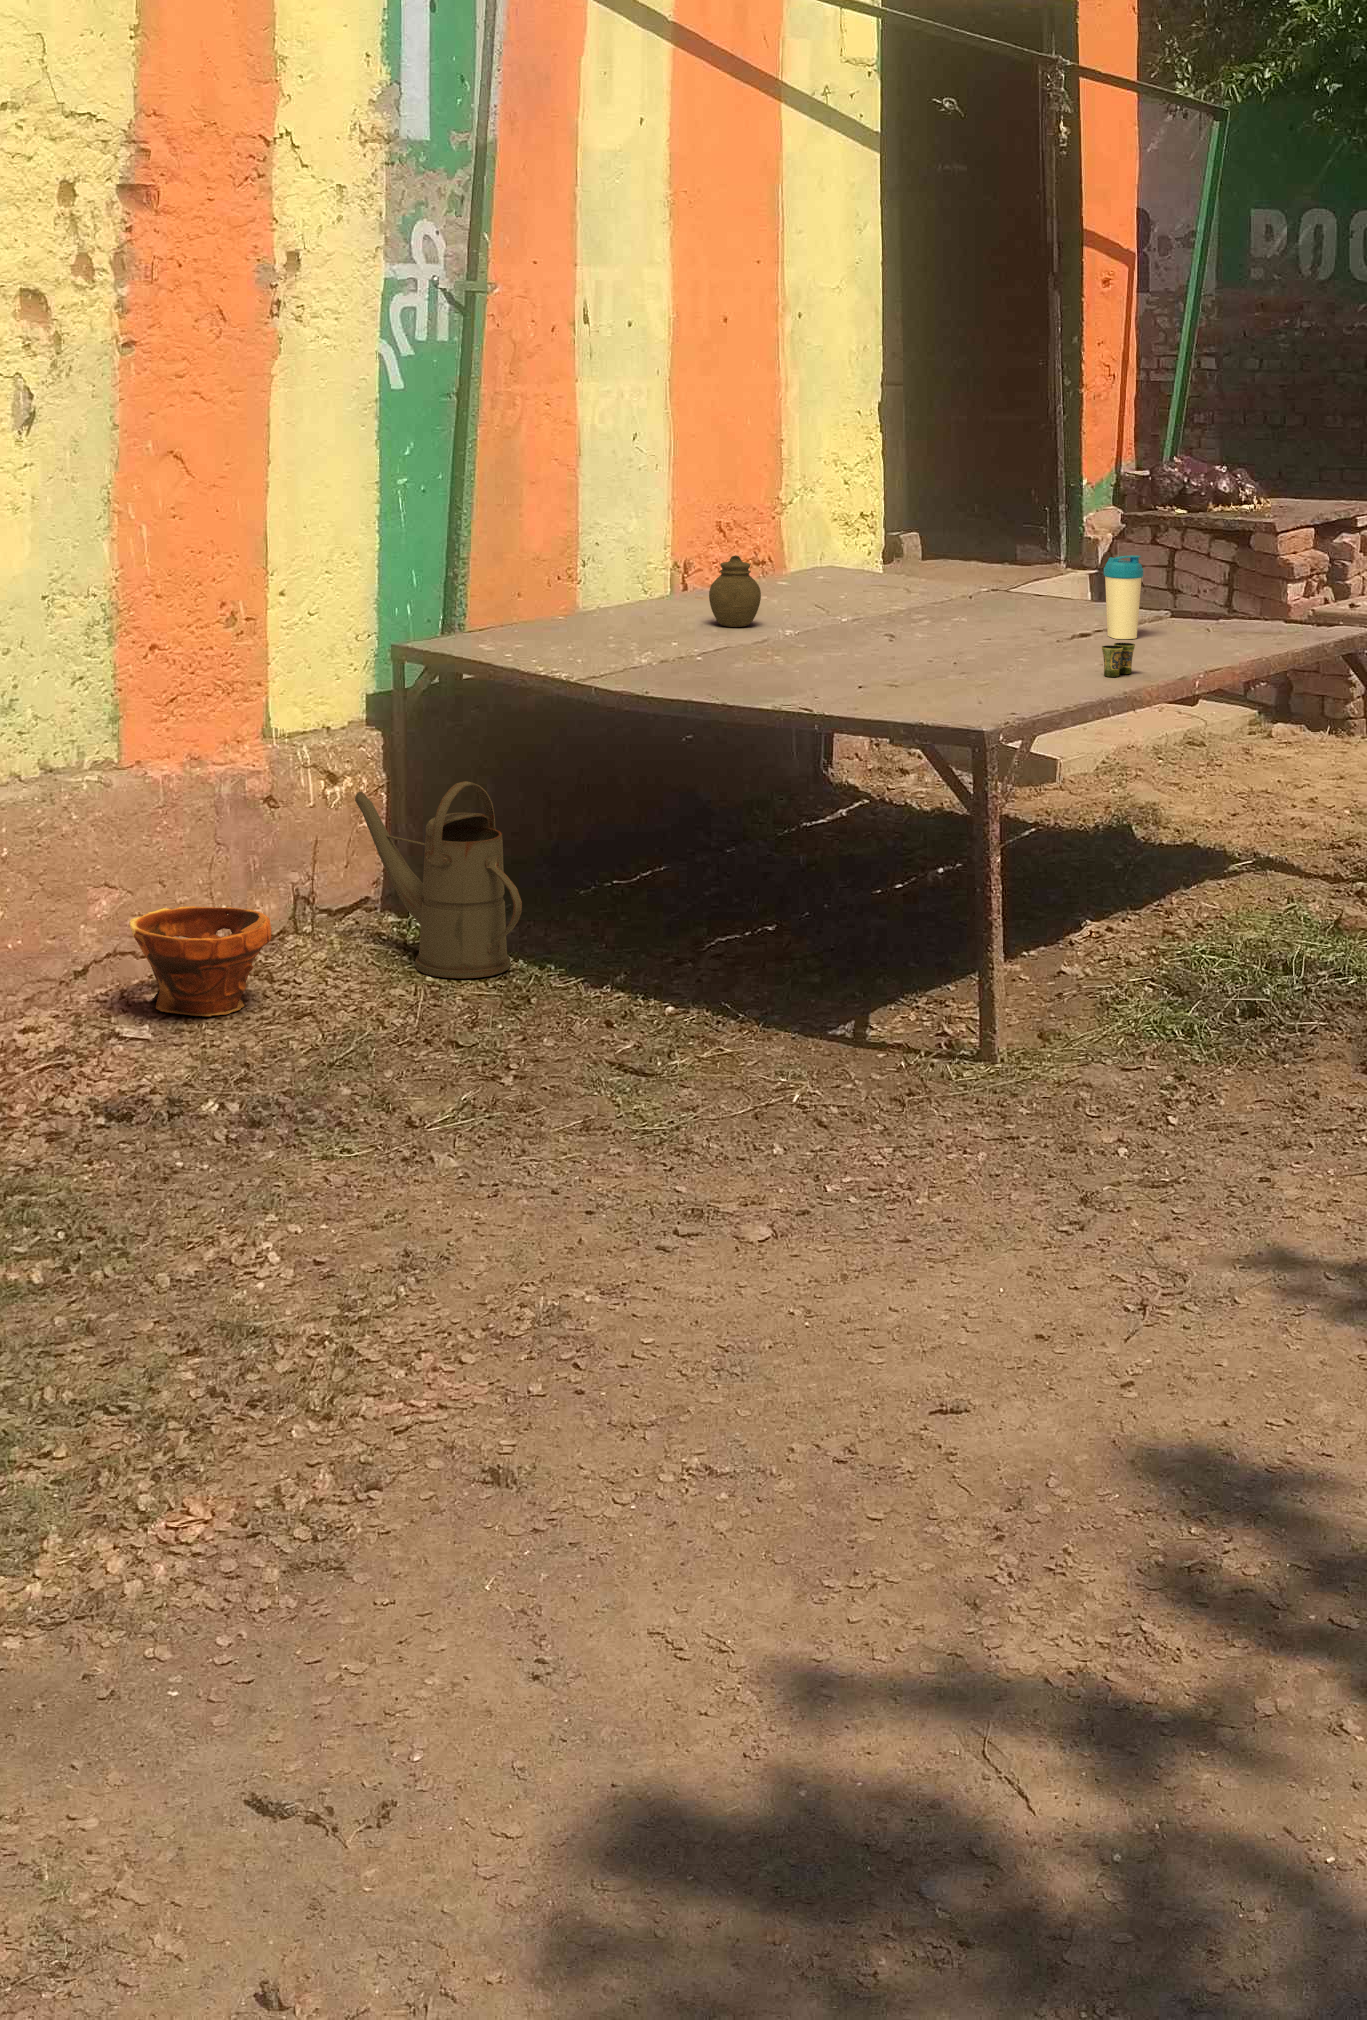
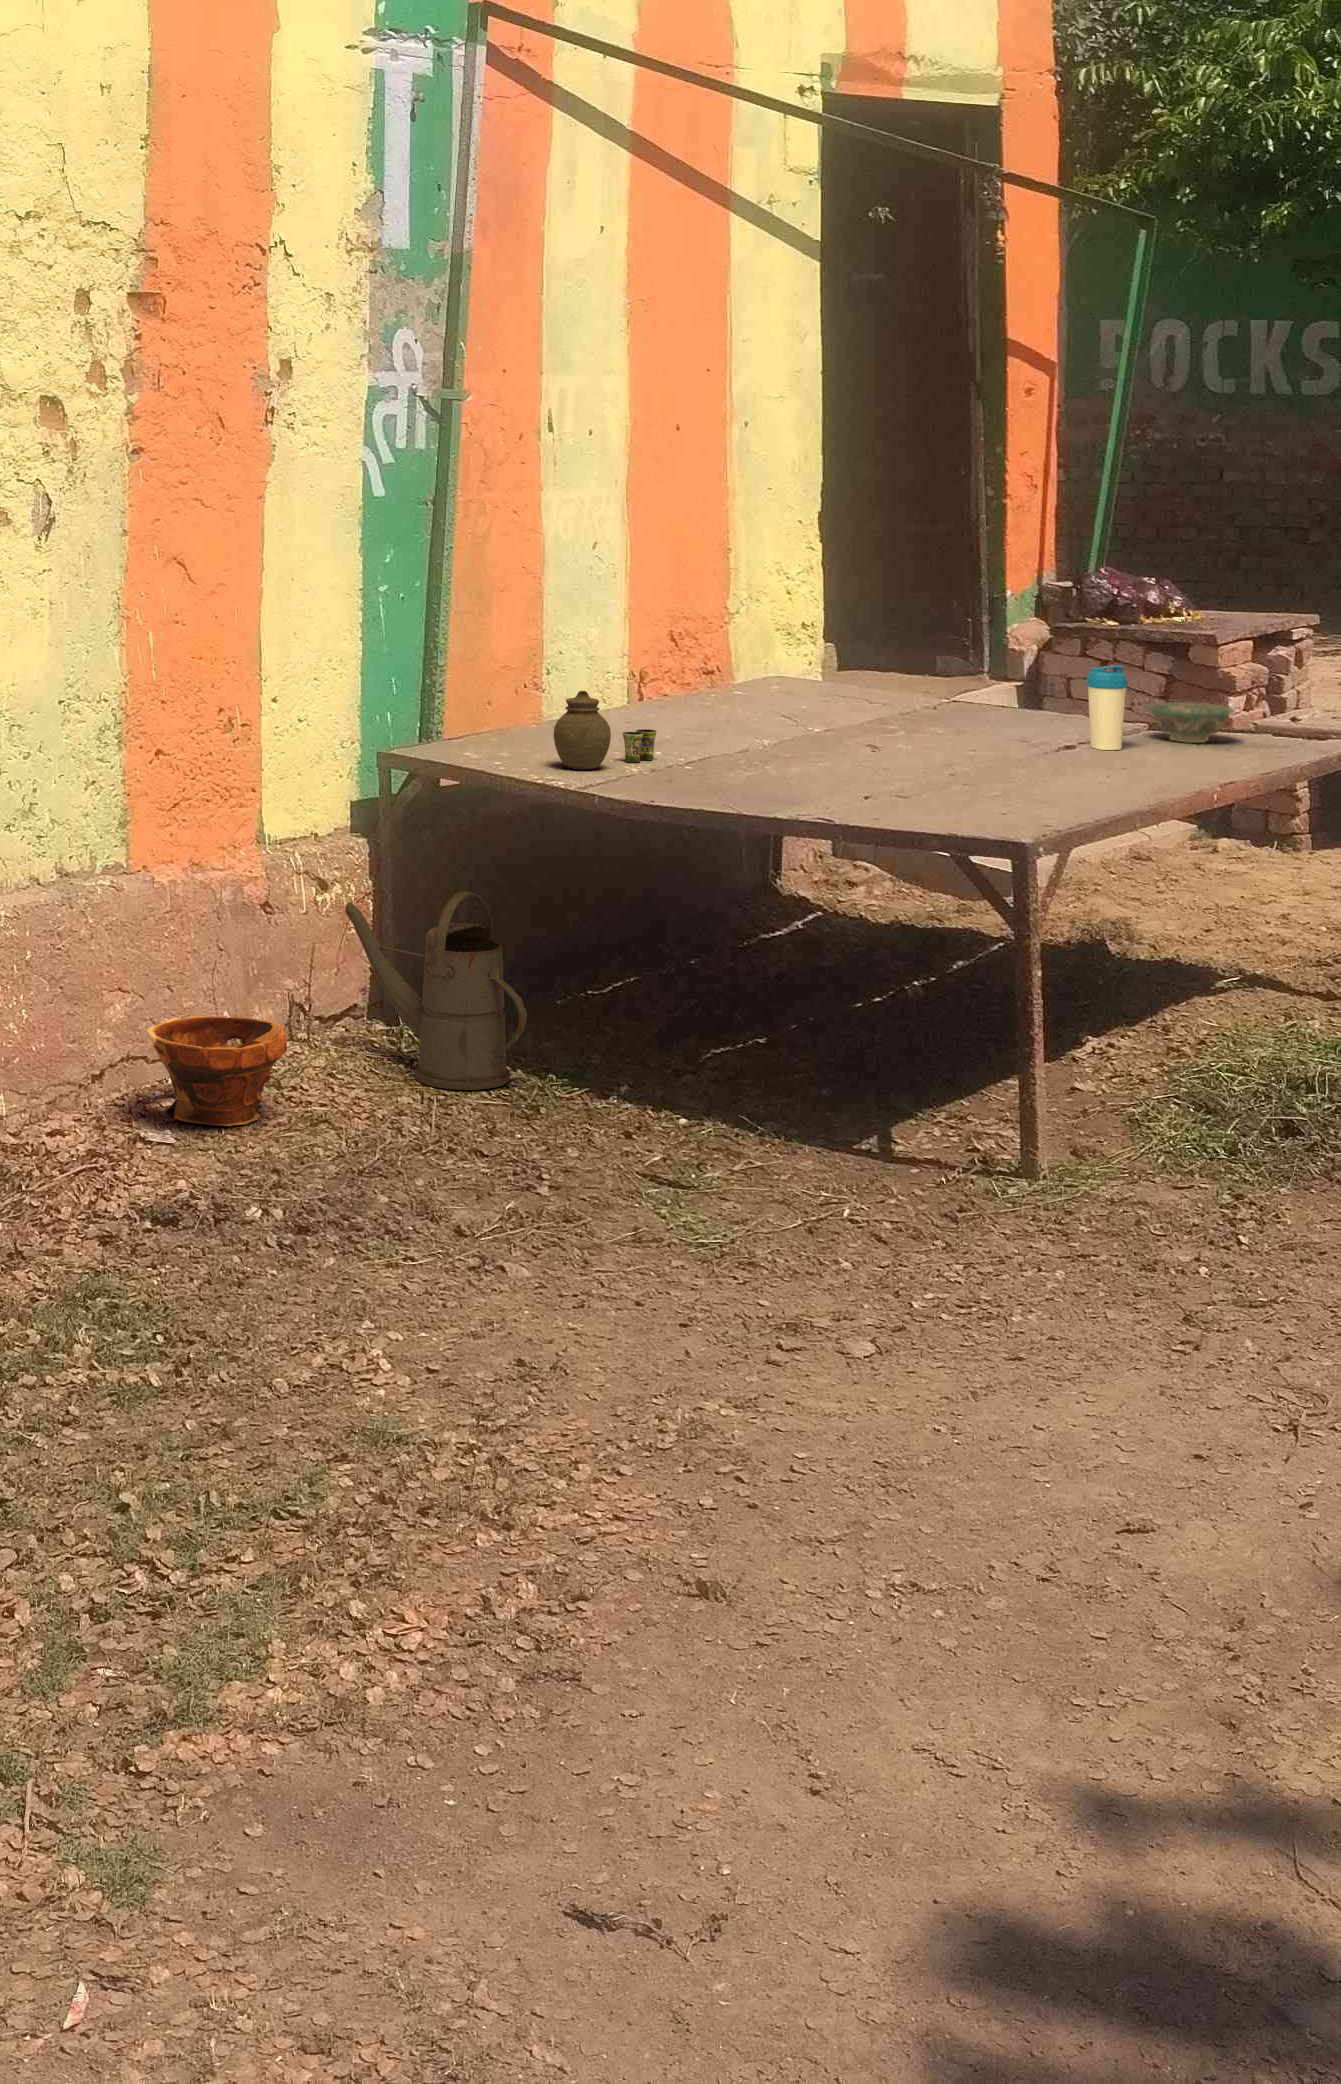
jar: present [709,555,761,627] -> present [554,691,611,769]
bowl: none [1168,591,1255,631] -> present [1145,702,1234,743]
cup: present [1102,643,1135,677] -> present [623,729,657,763]

